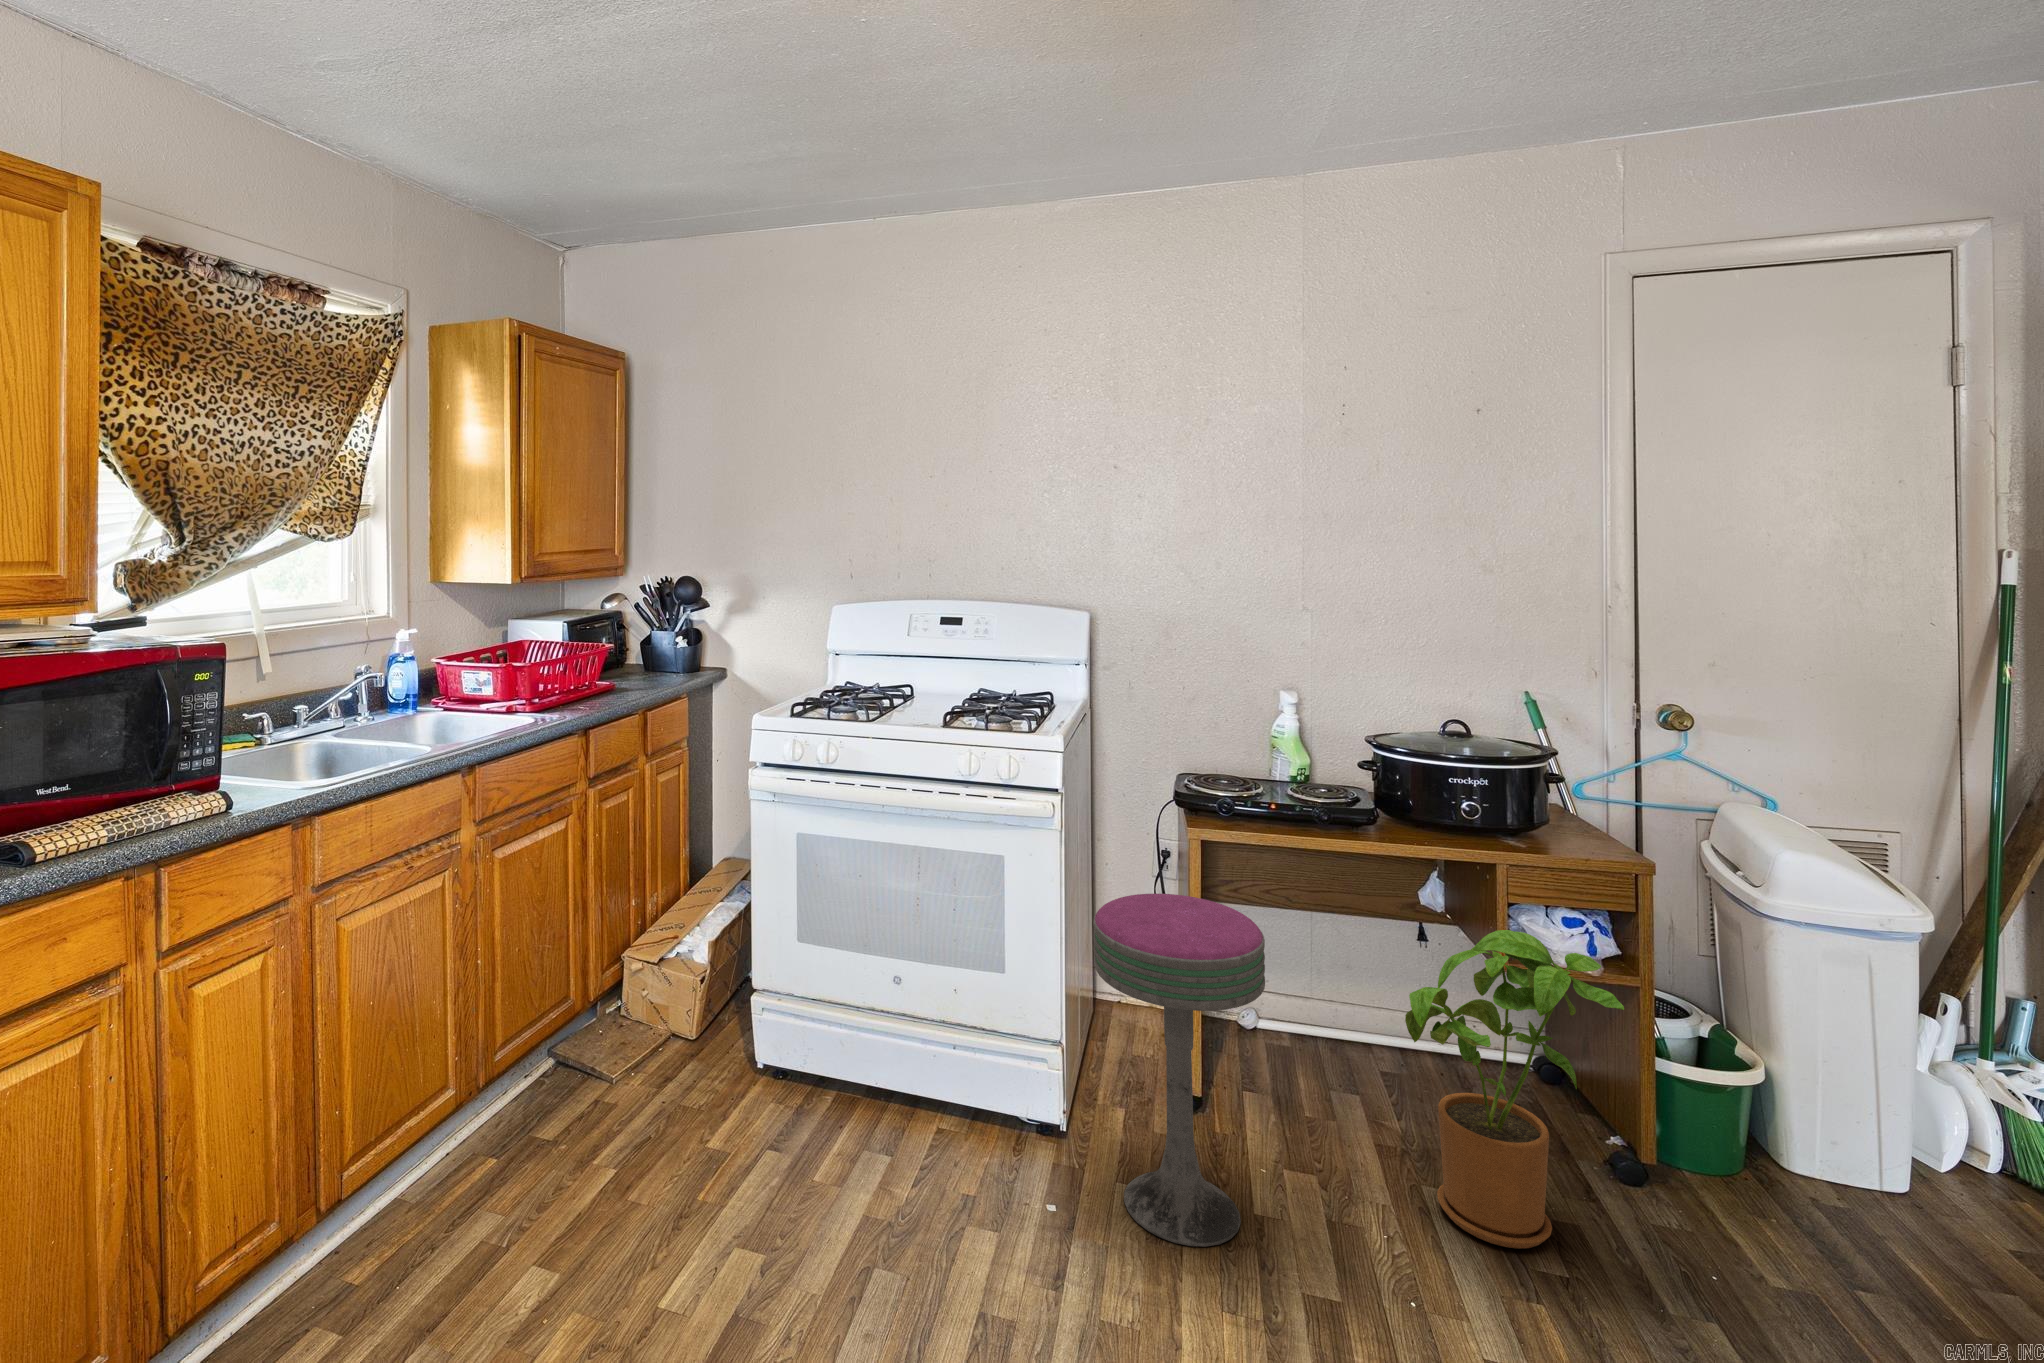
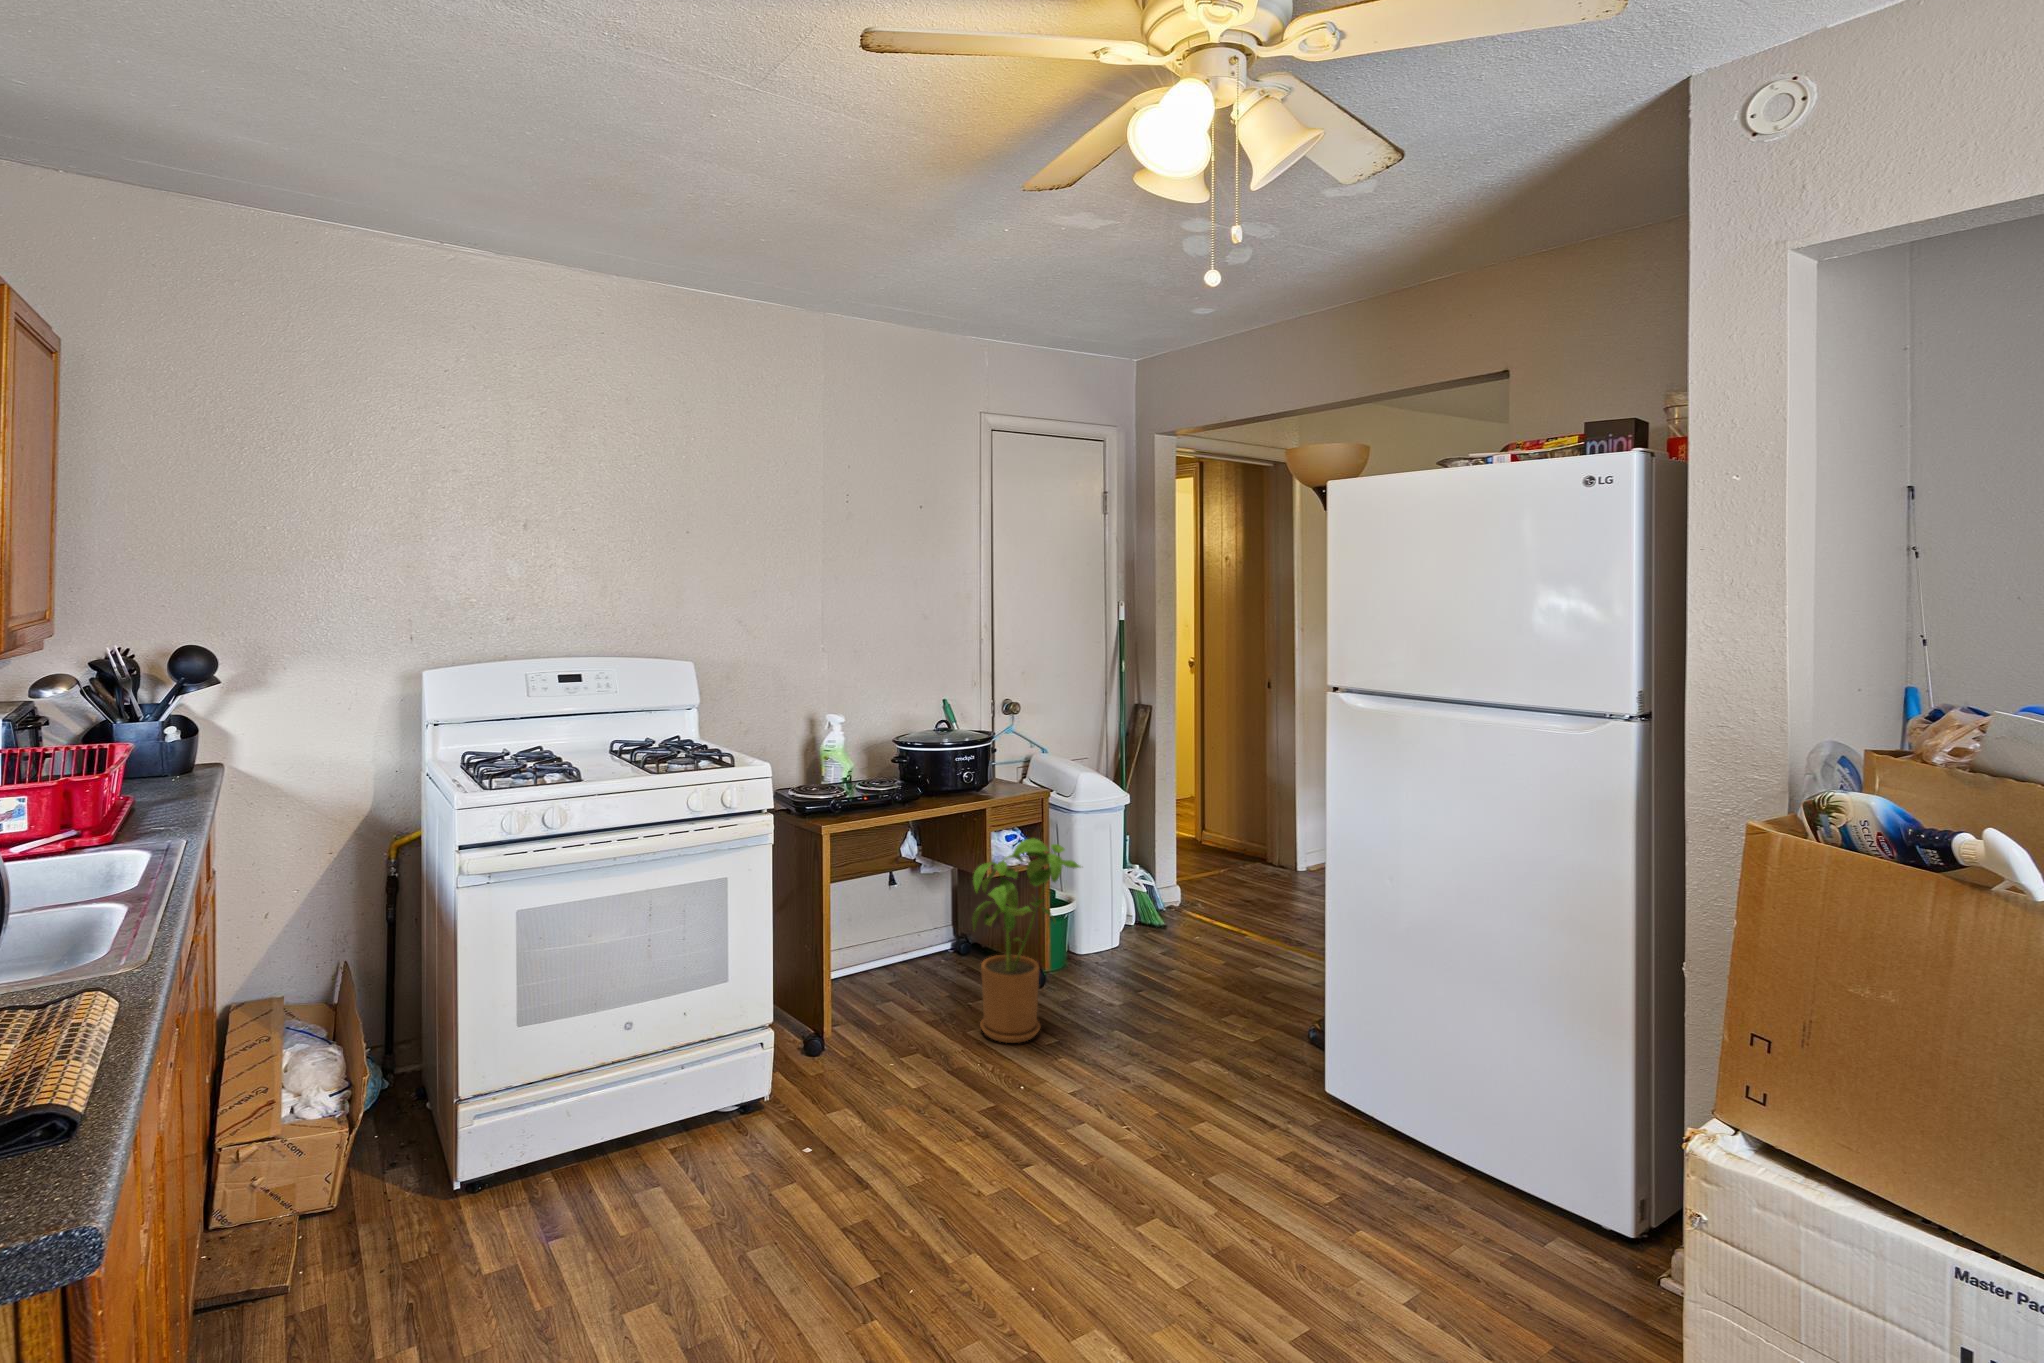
bar stool: present [1093,894,1265,1247] -> none [818,868,939,1129]

